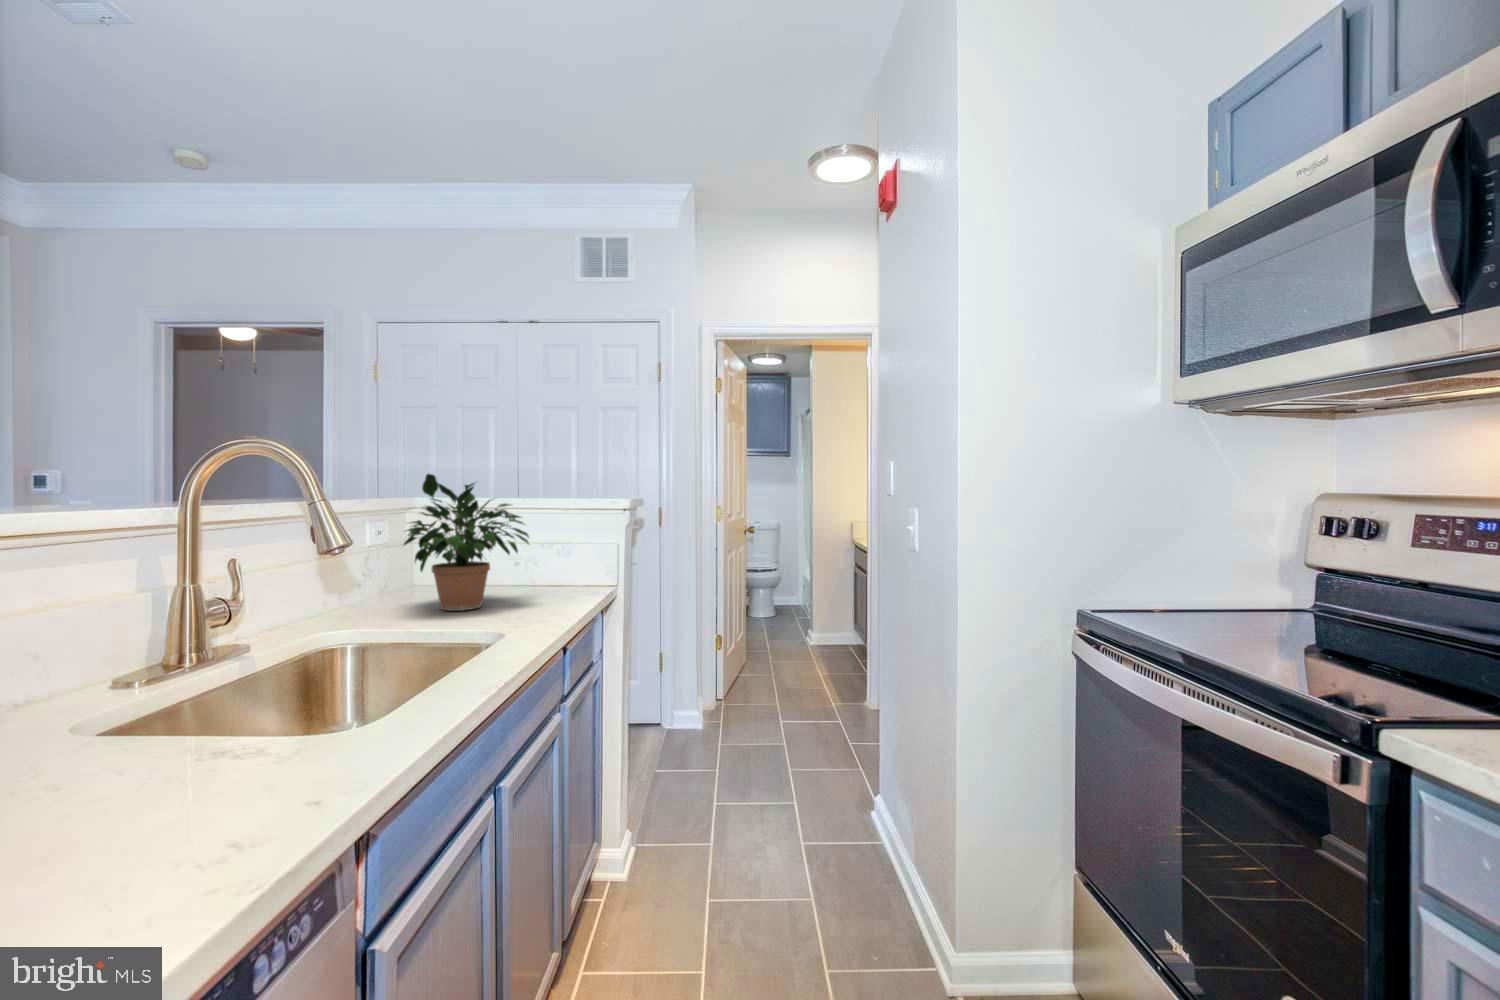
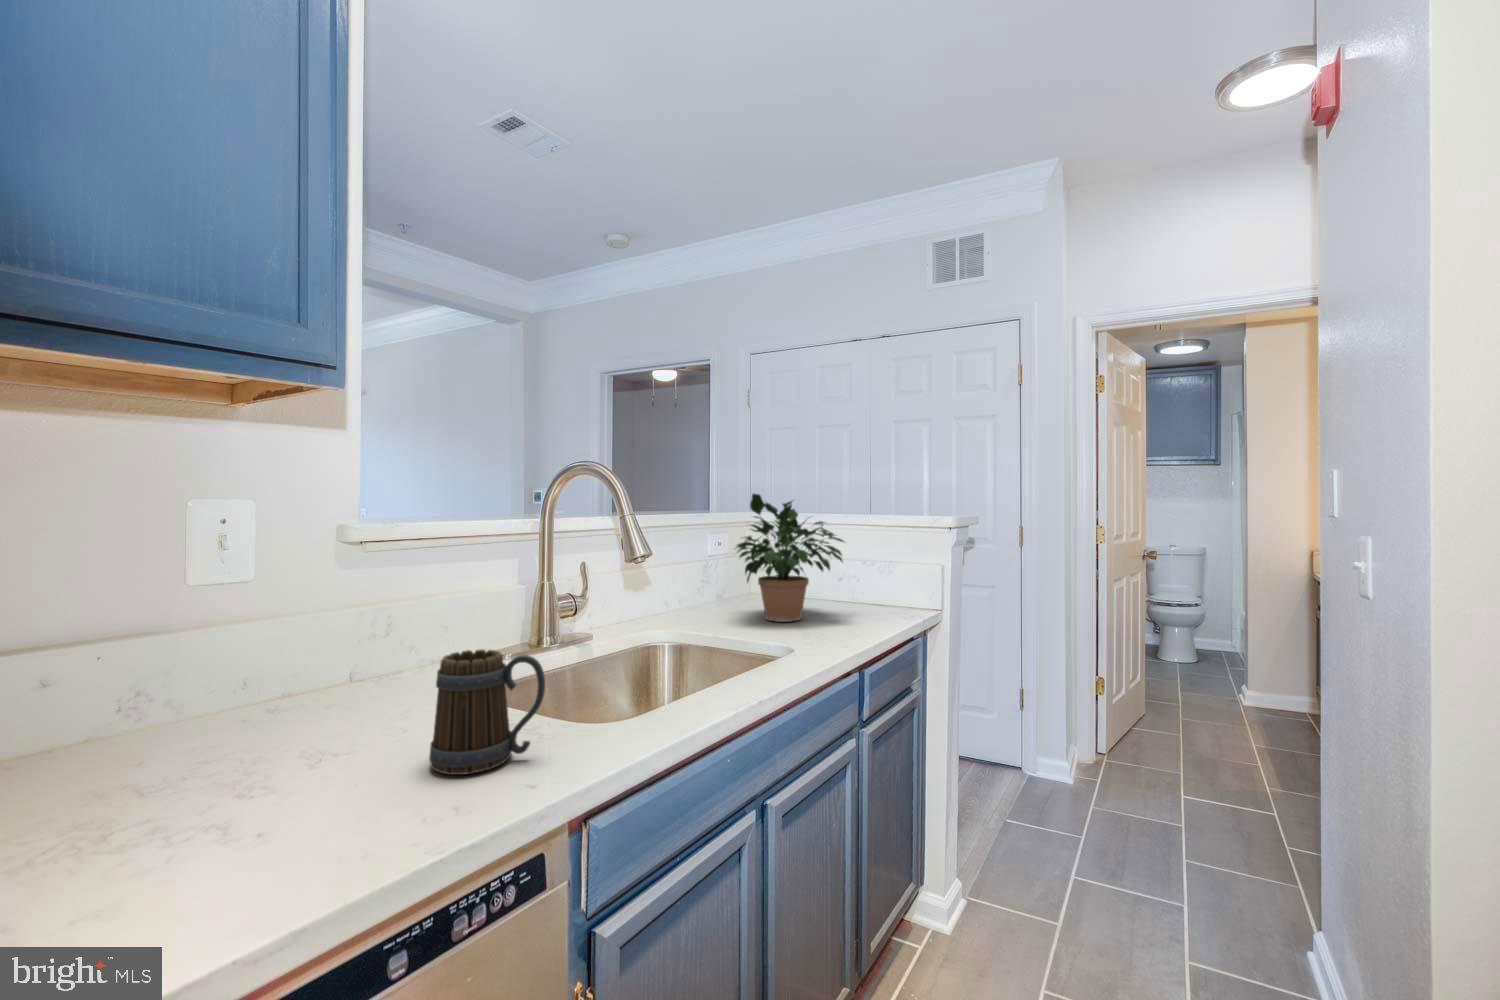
mug: none [108,664,285,828] -> present [429,649,545,775]

